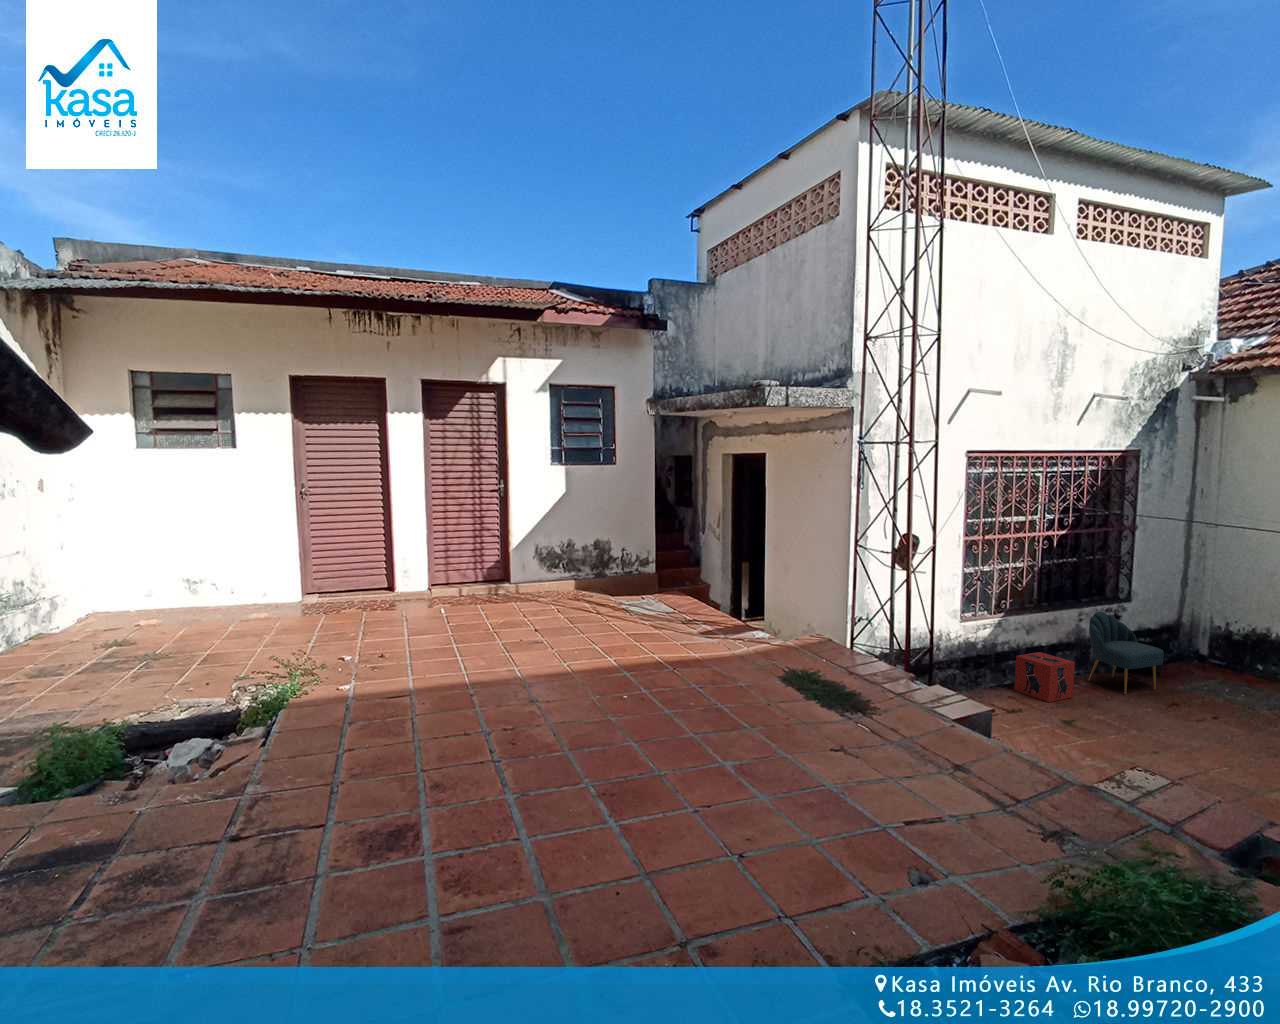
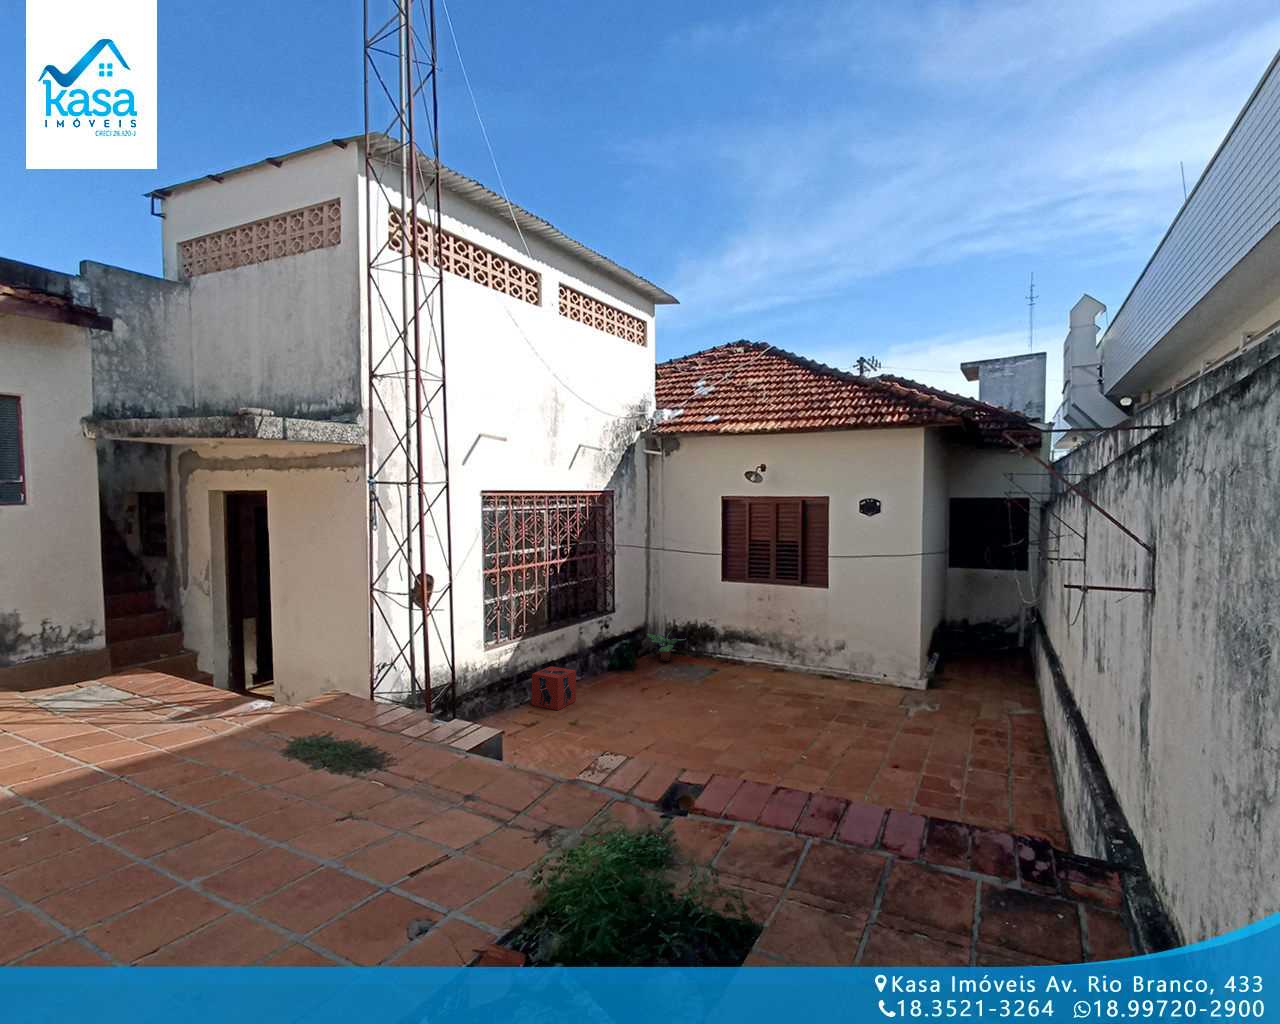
chair: present [1088,612,1164,695] -> none [586,623,636,689]
potted plant: none [1180,637,1252,677] -> present [647,632,686,661]

